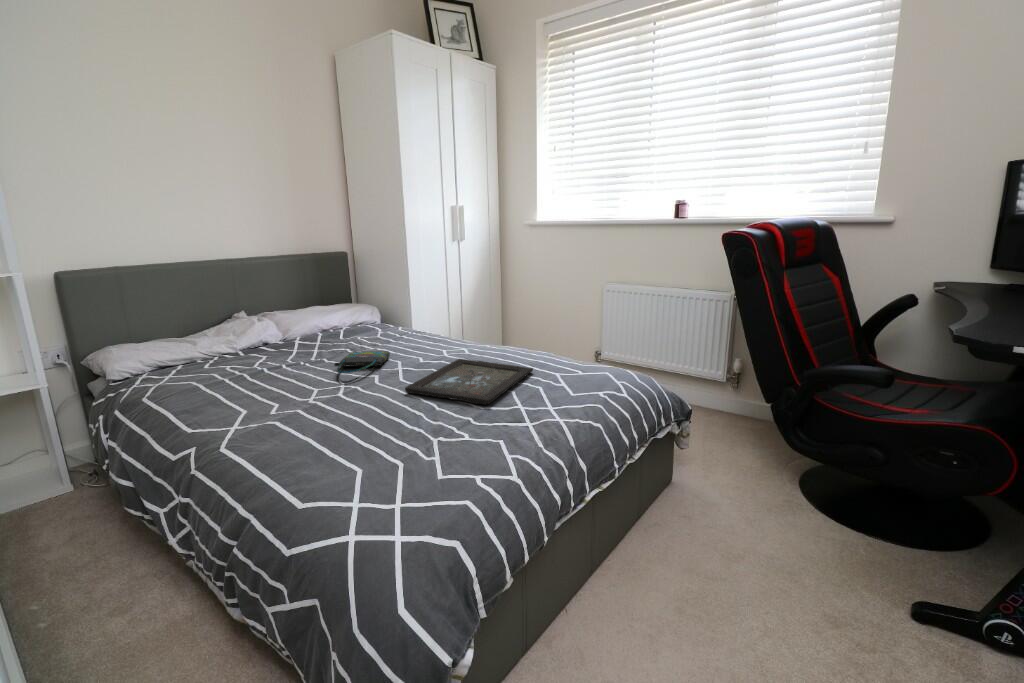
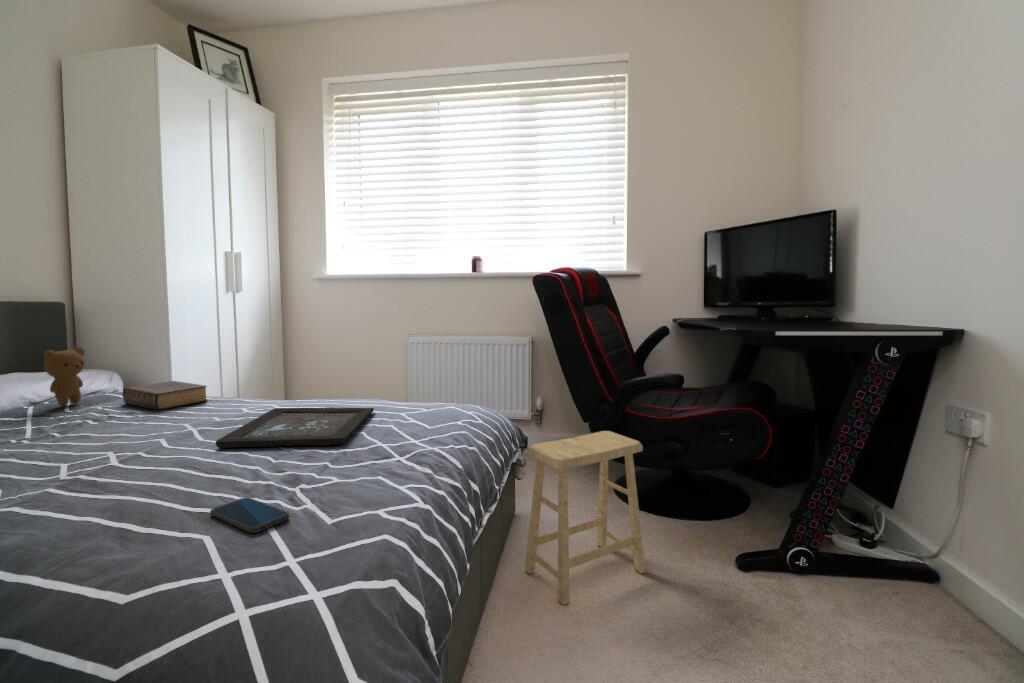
teddy bear: none [326,293,351,337] -> present [43,347,85,407]
book: none [372,322,423,348] -> present [123,381,208,410]
tote bag: present [334,351,390,383] -> none [76,411,166,451]
footstool: none [655,424,796,584] -> present [525,431,645,605]
smartphone: none [374,444,416,476] -> present [210,497,289,533]

